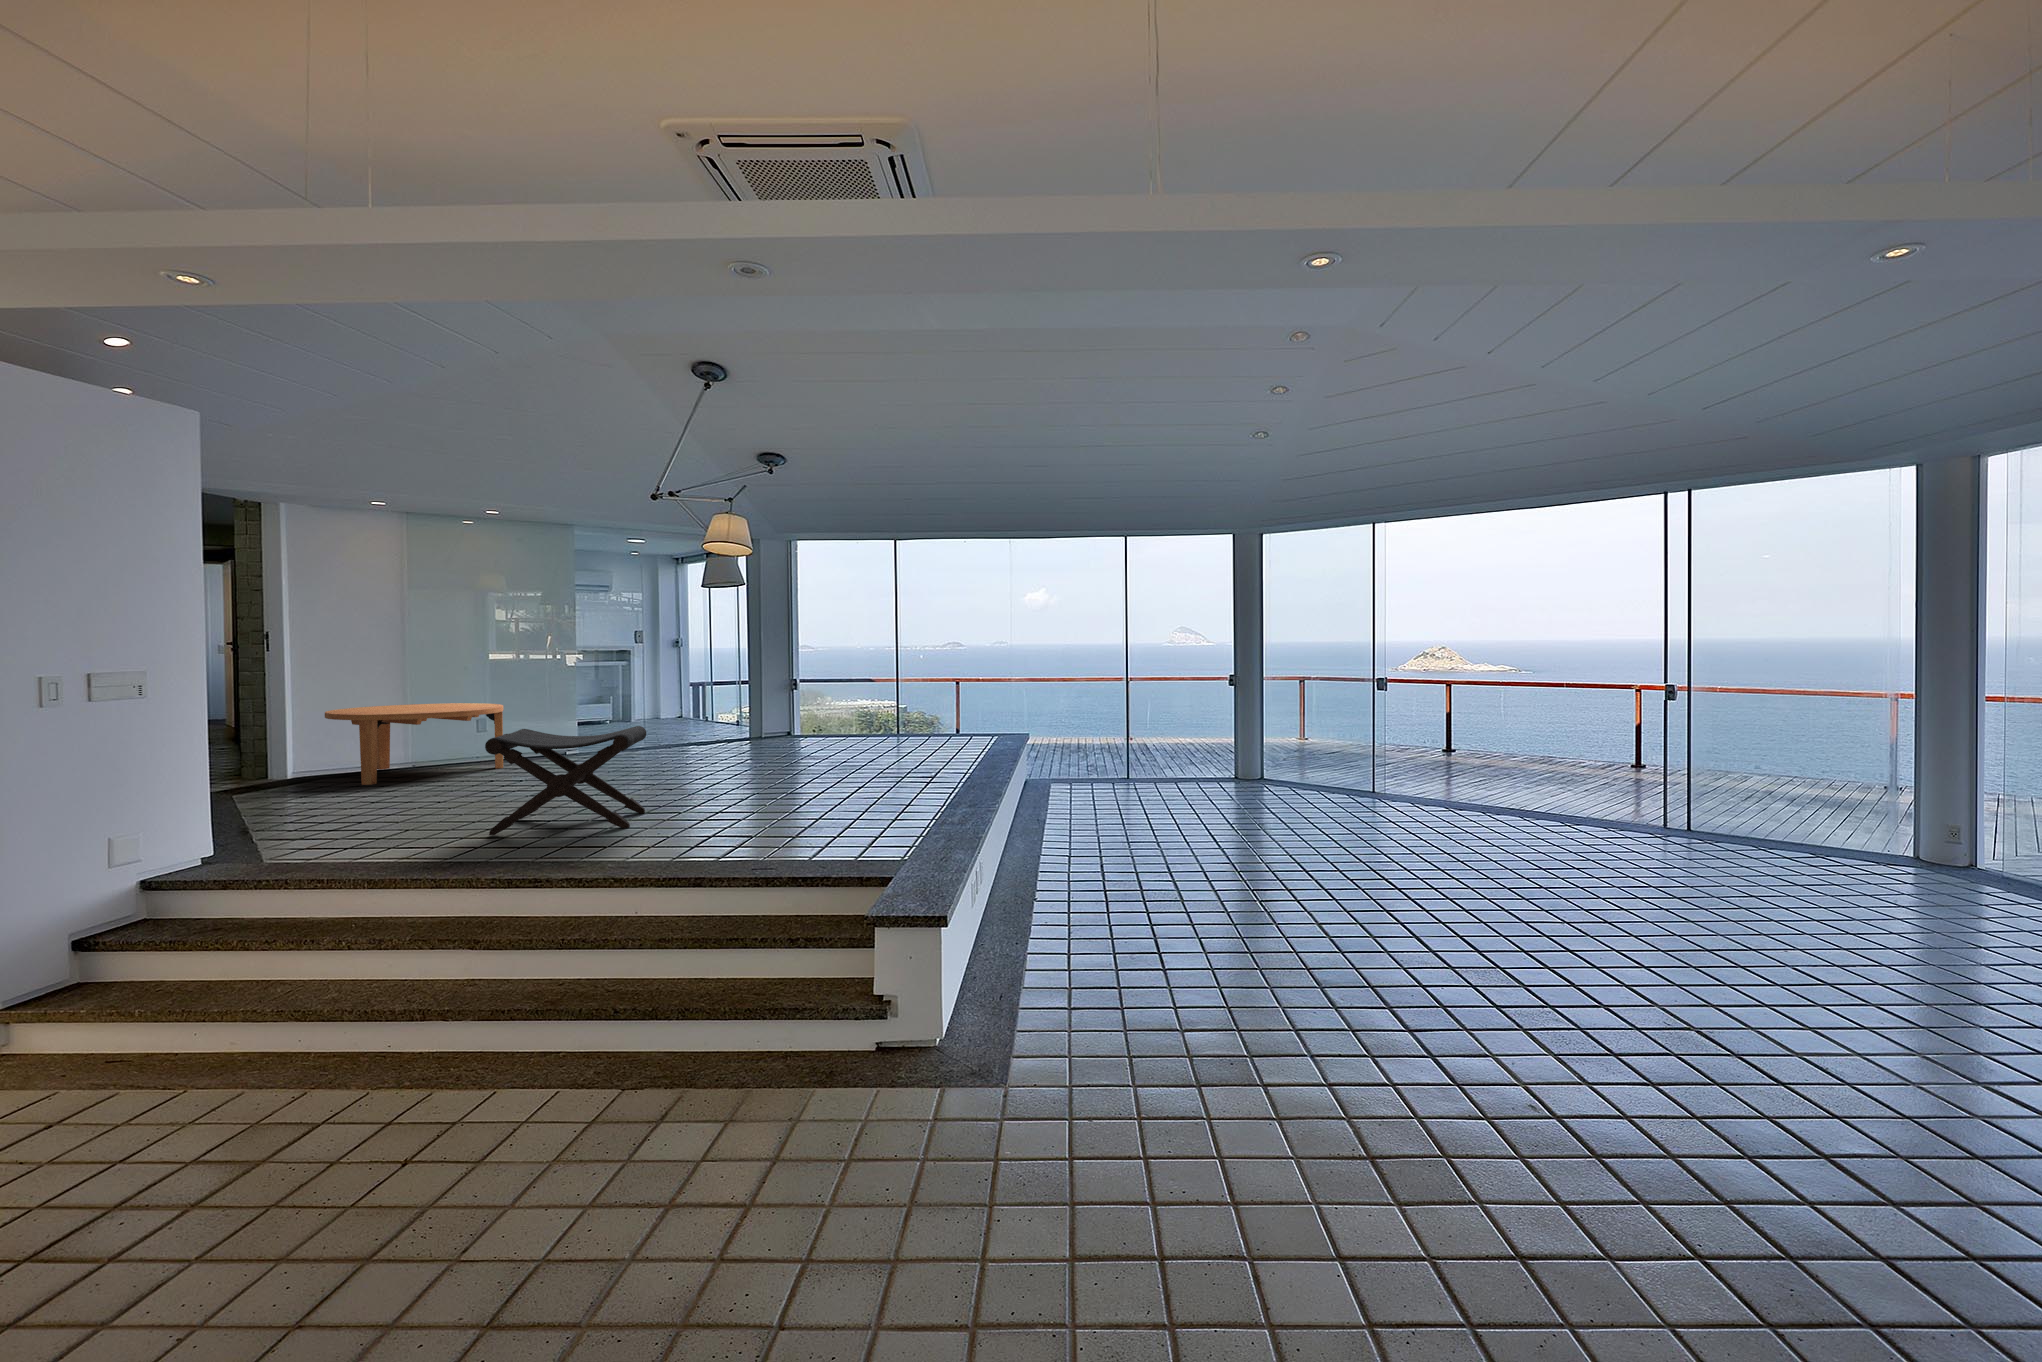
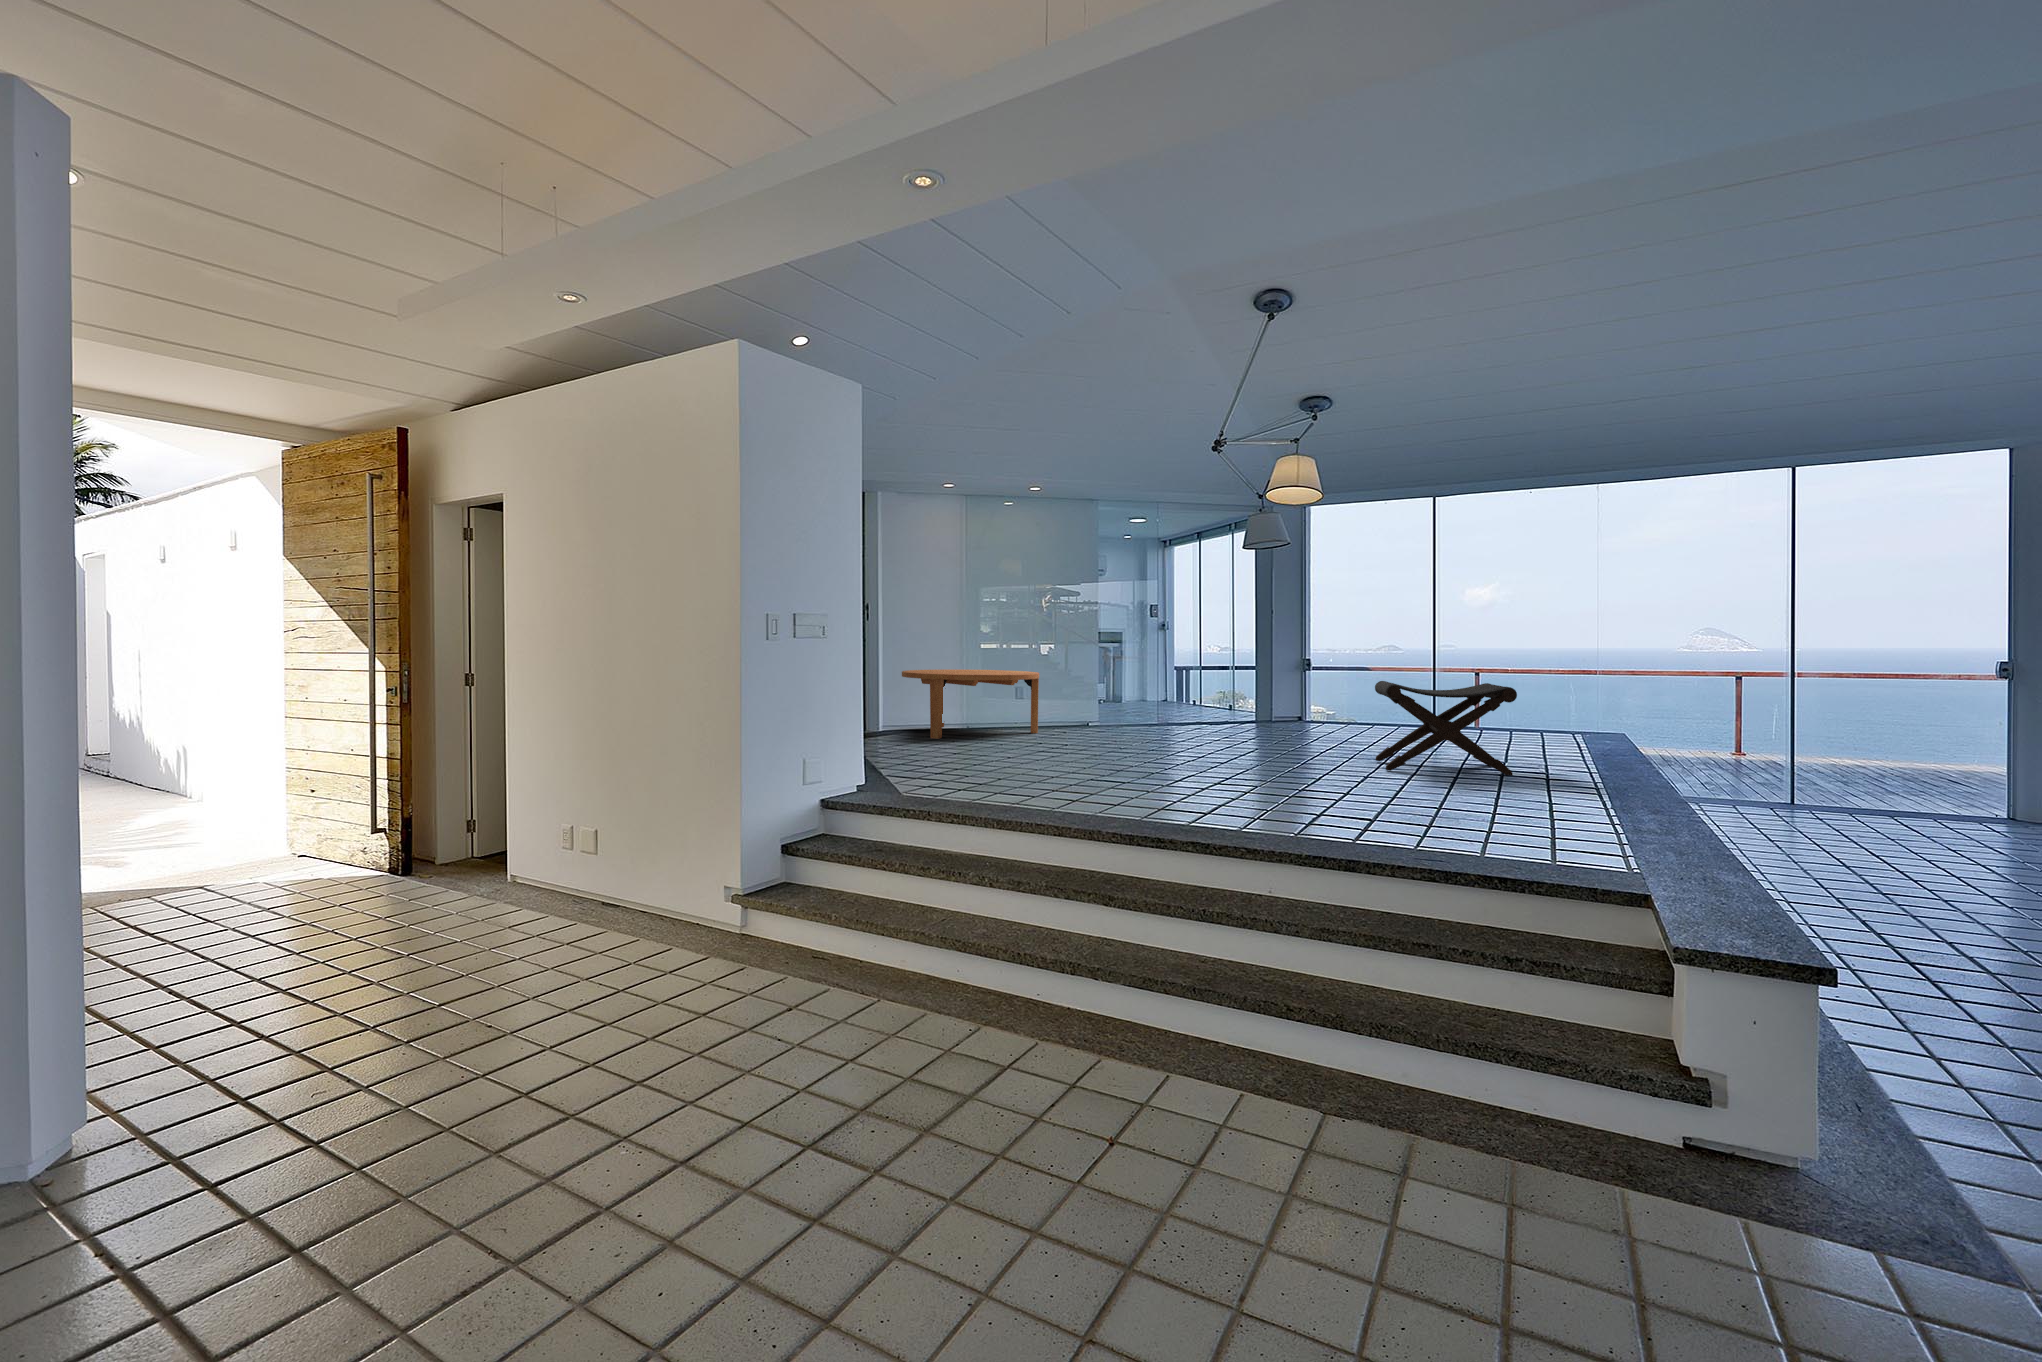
footstool: present [485,726,646,835] -> present [1375,681,1517,775]

